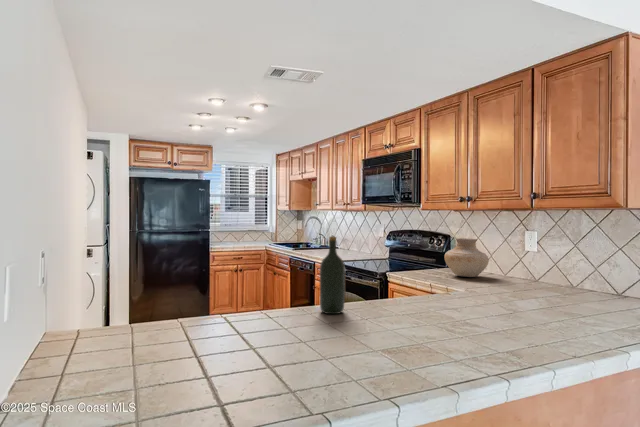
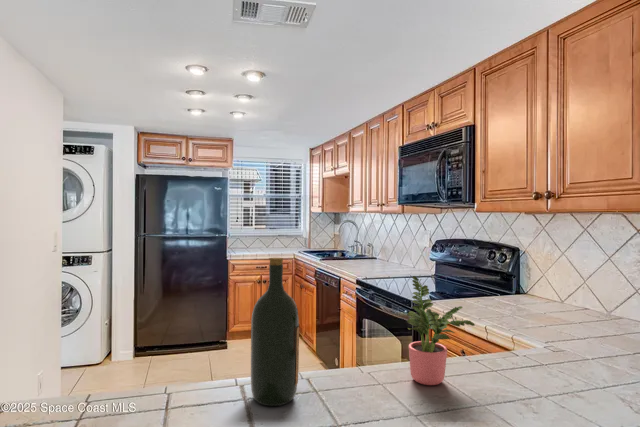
vase: present [444,238,489,277] -> none [509,255,581,315]
potted plant: none [396,247,431,305] -> present [407,276,475,385]

